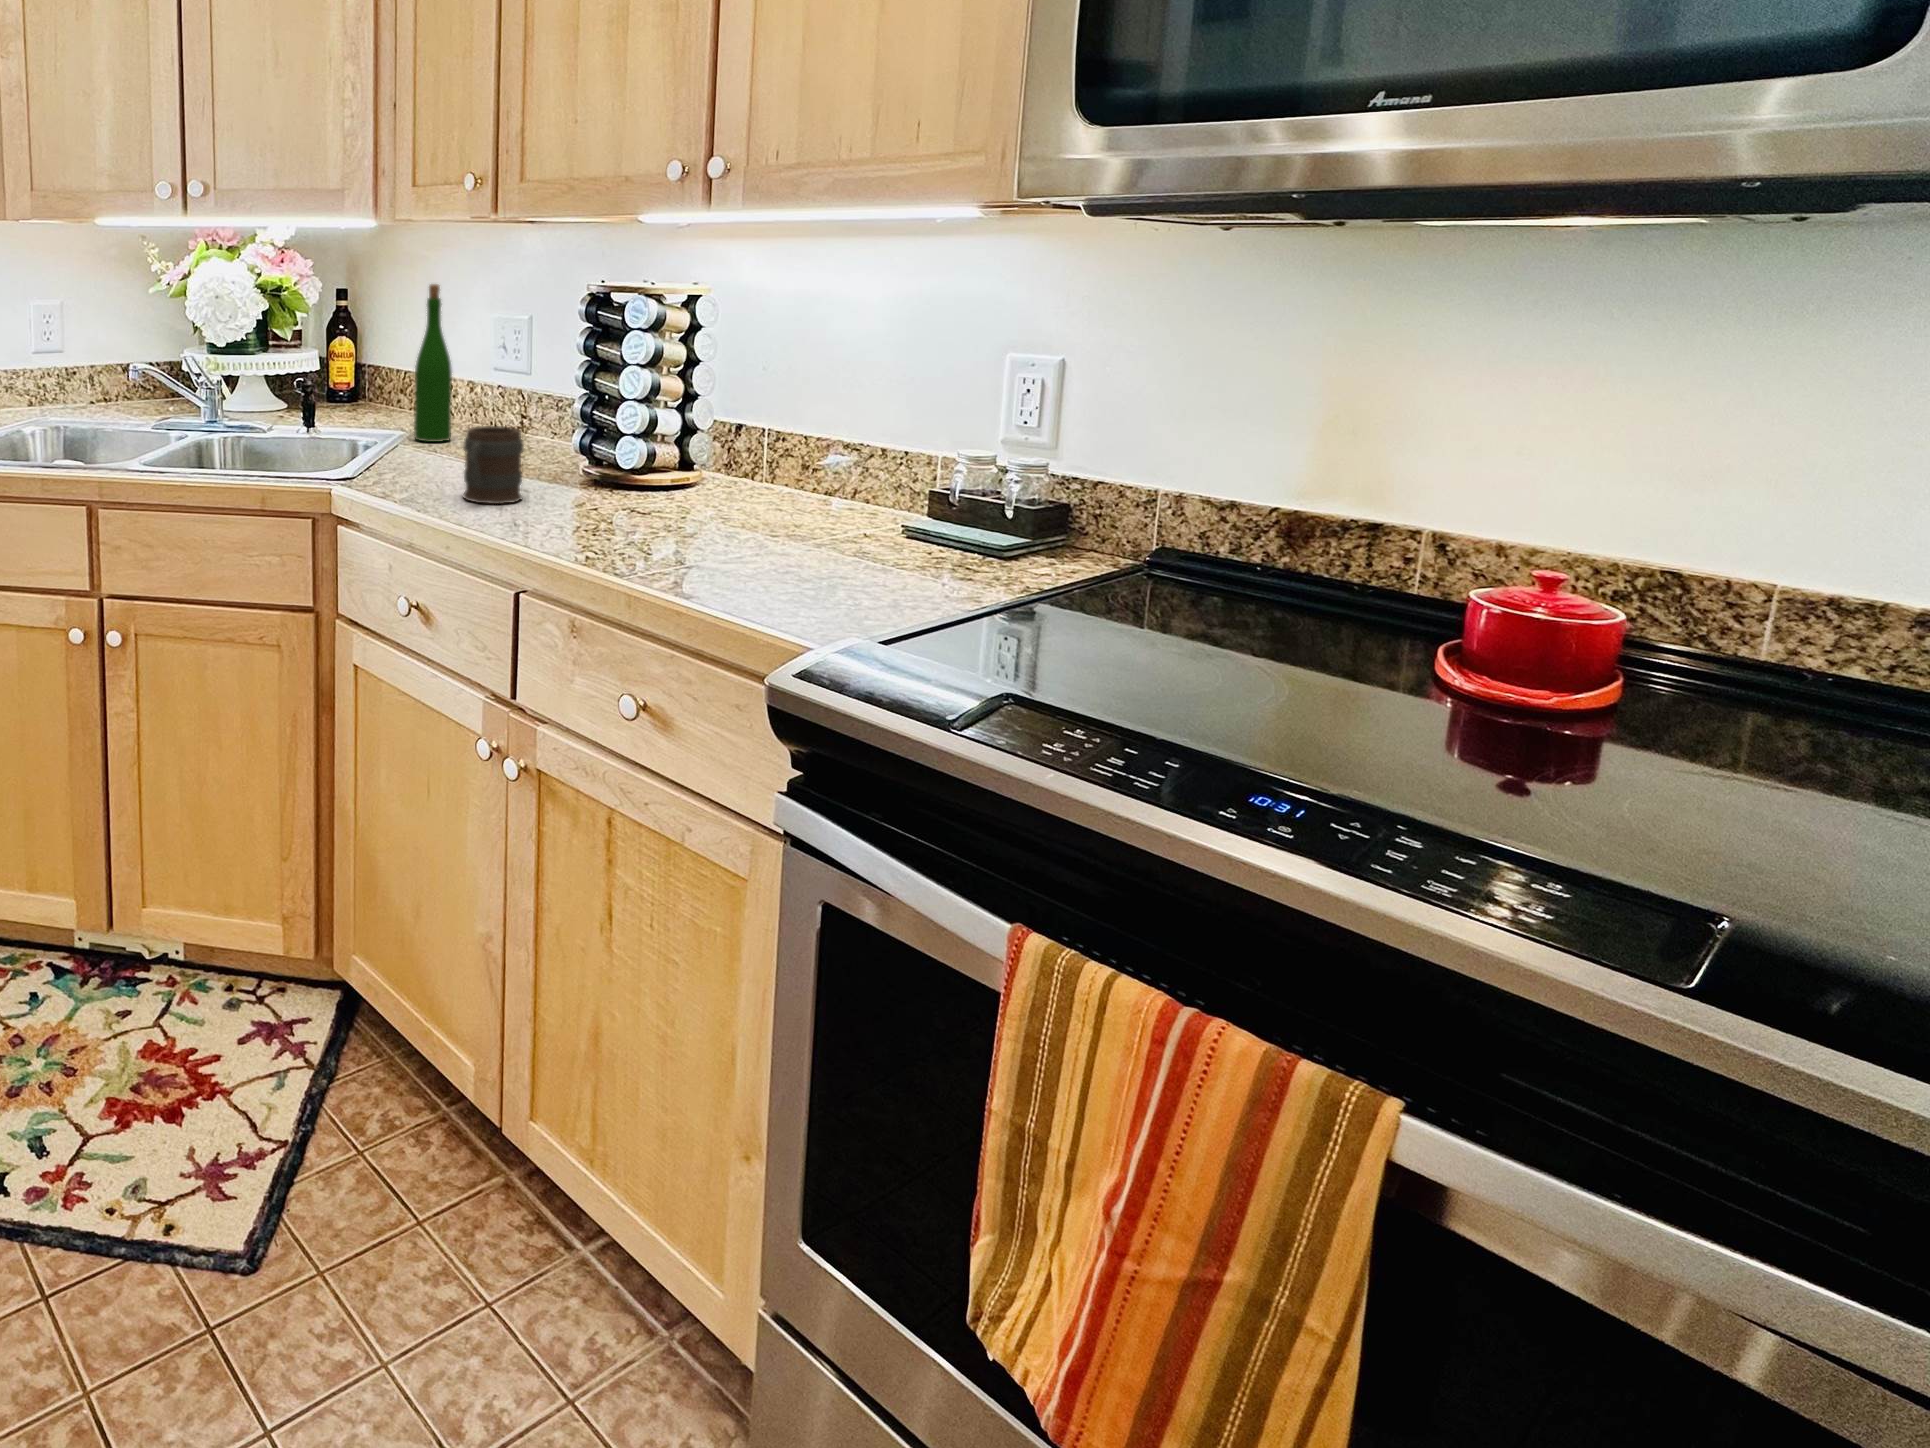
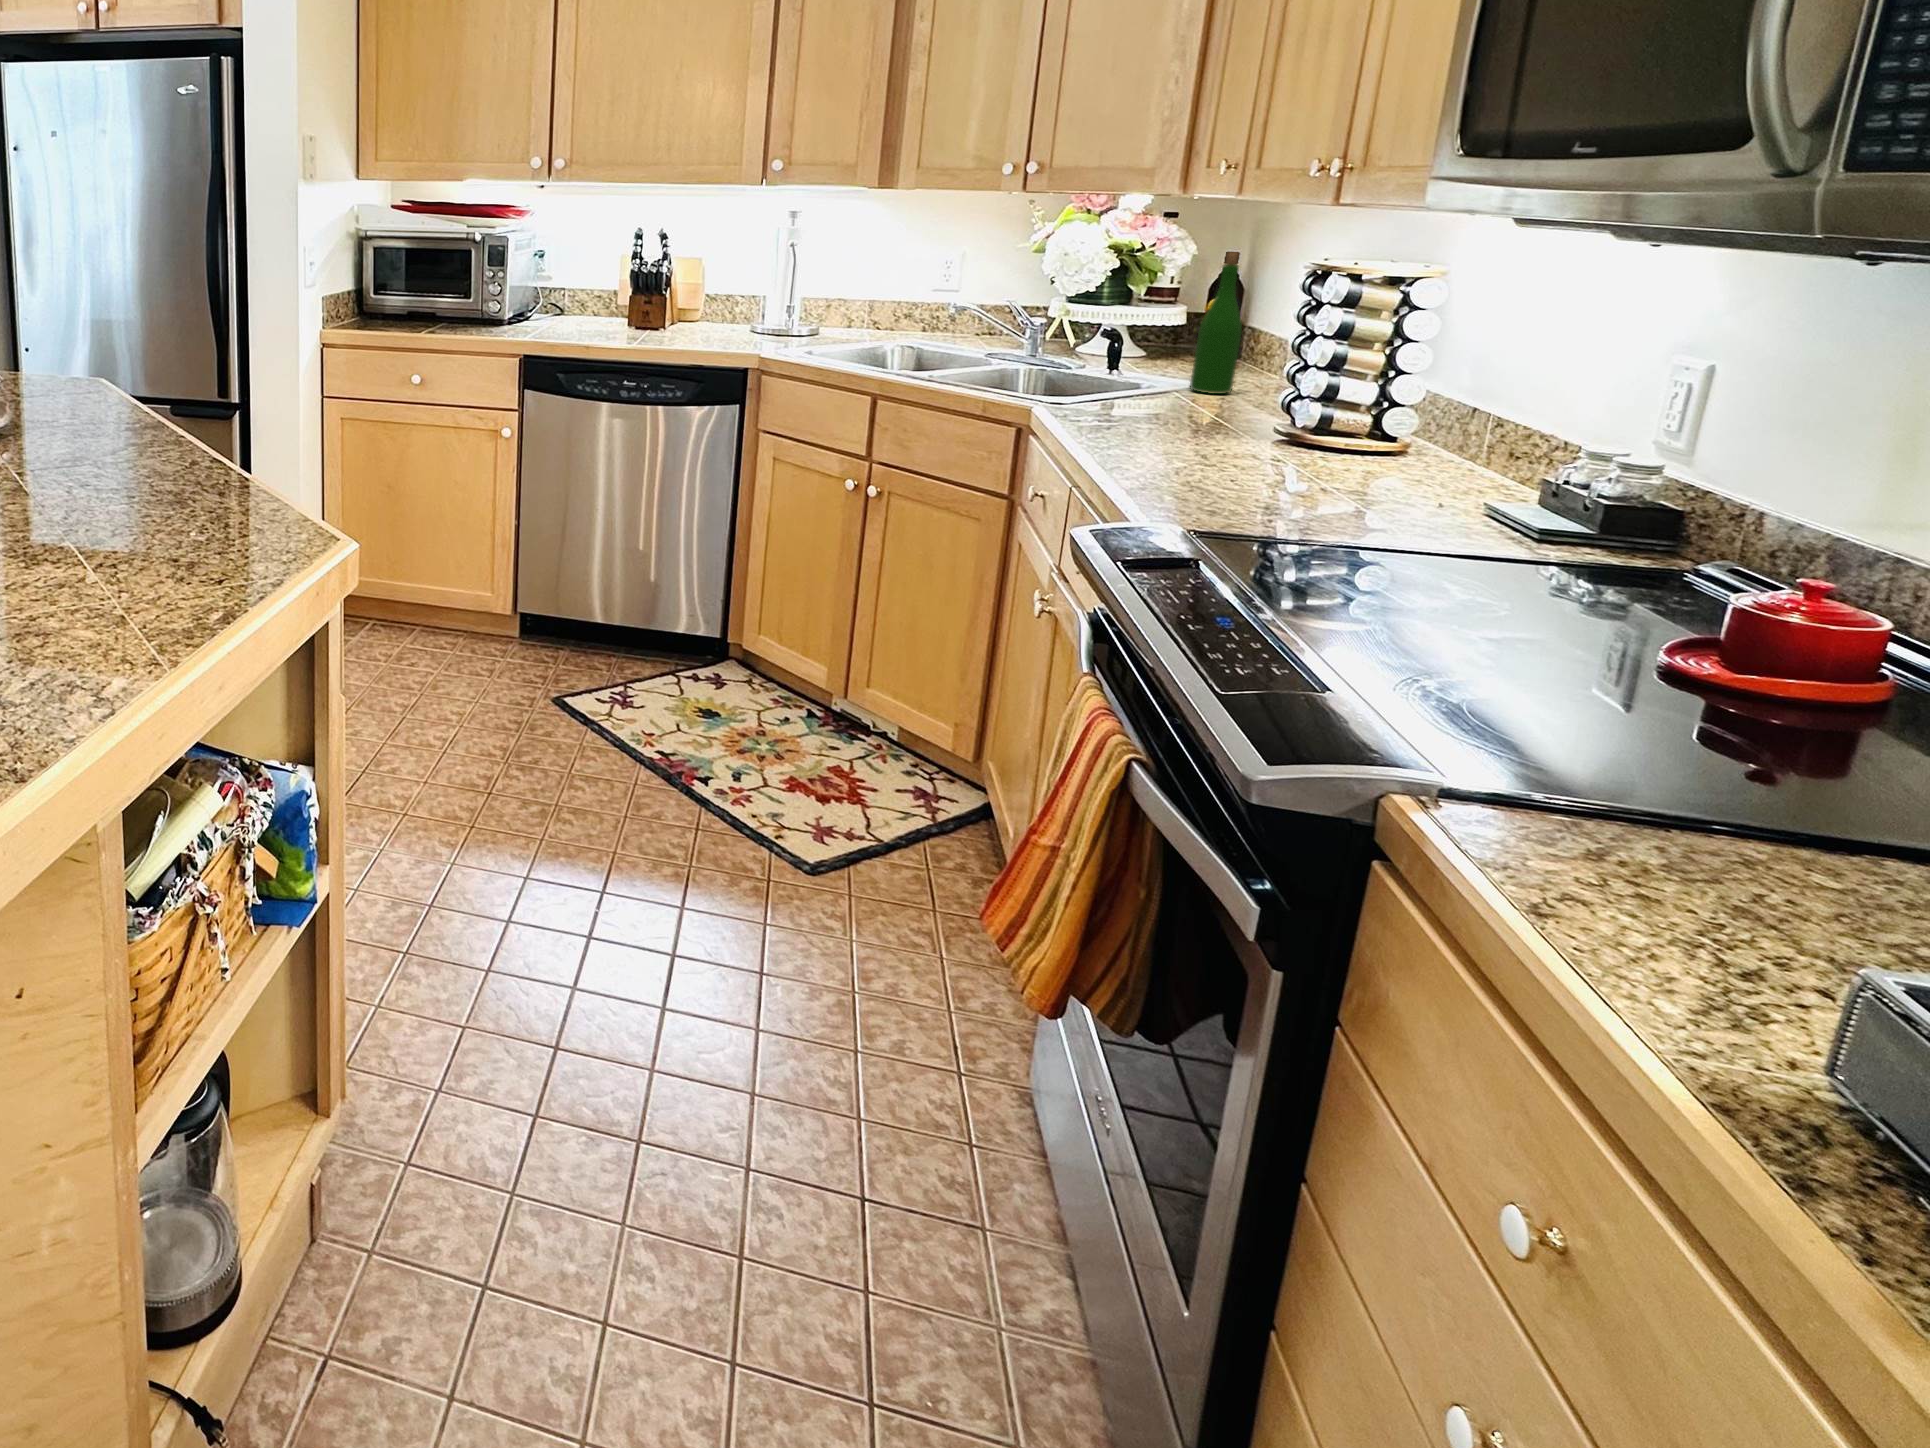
mug: present [463,426,524,504] -> none [1112,370,1184,433]

